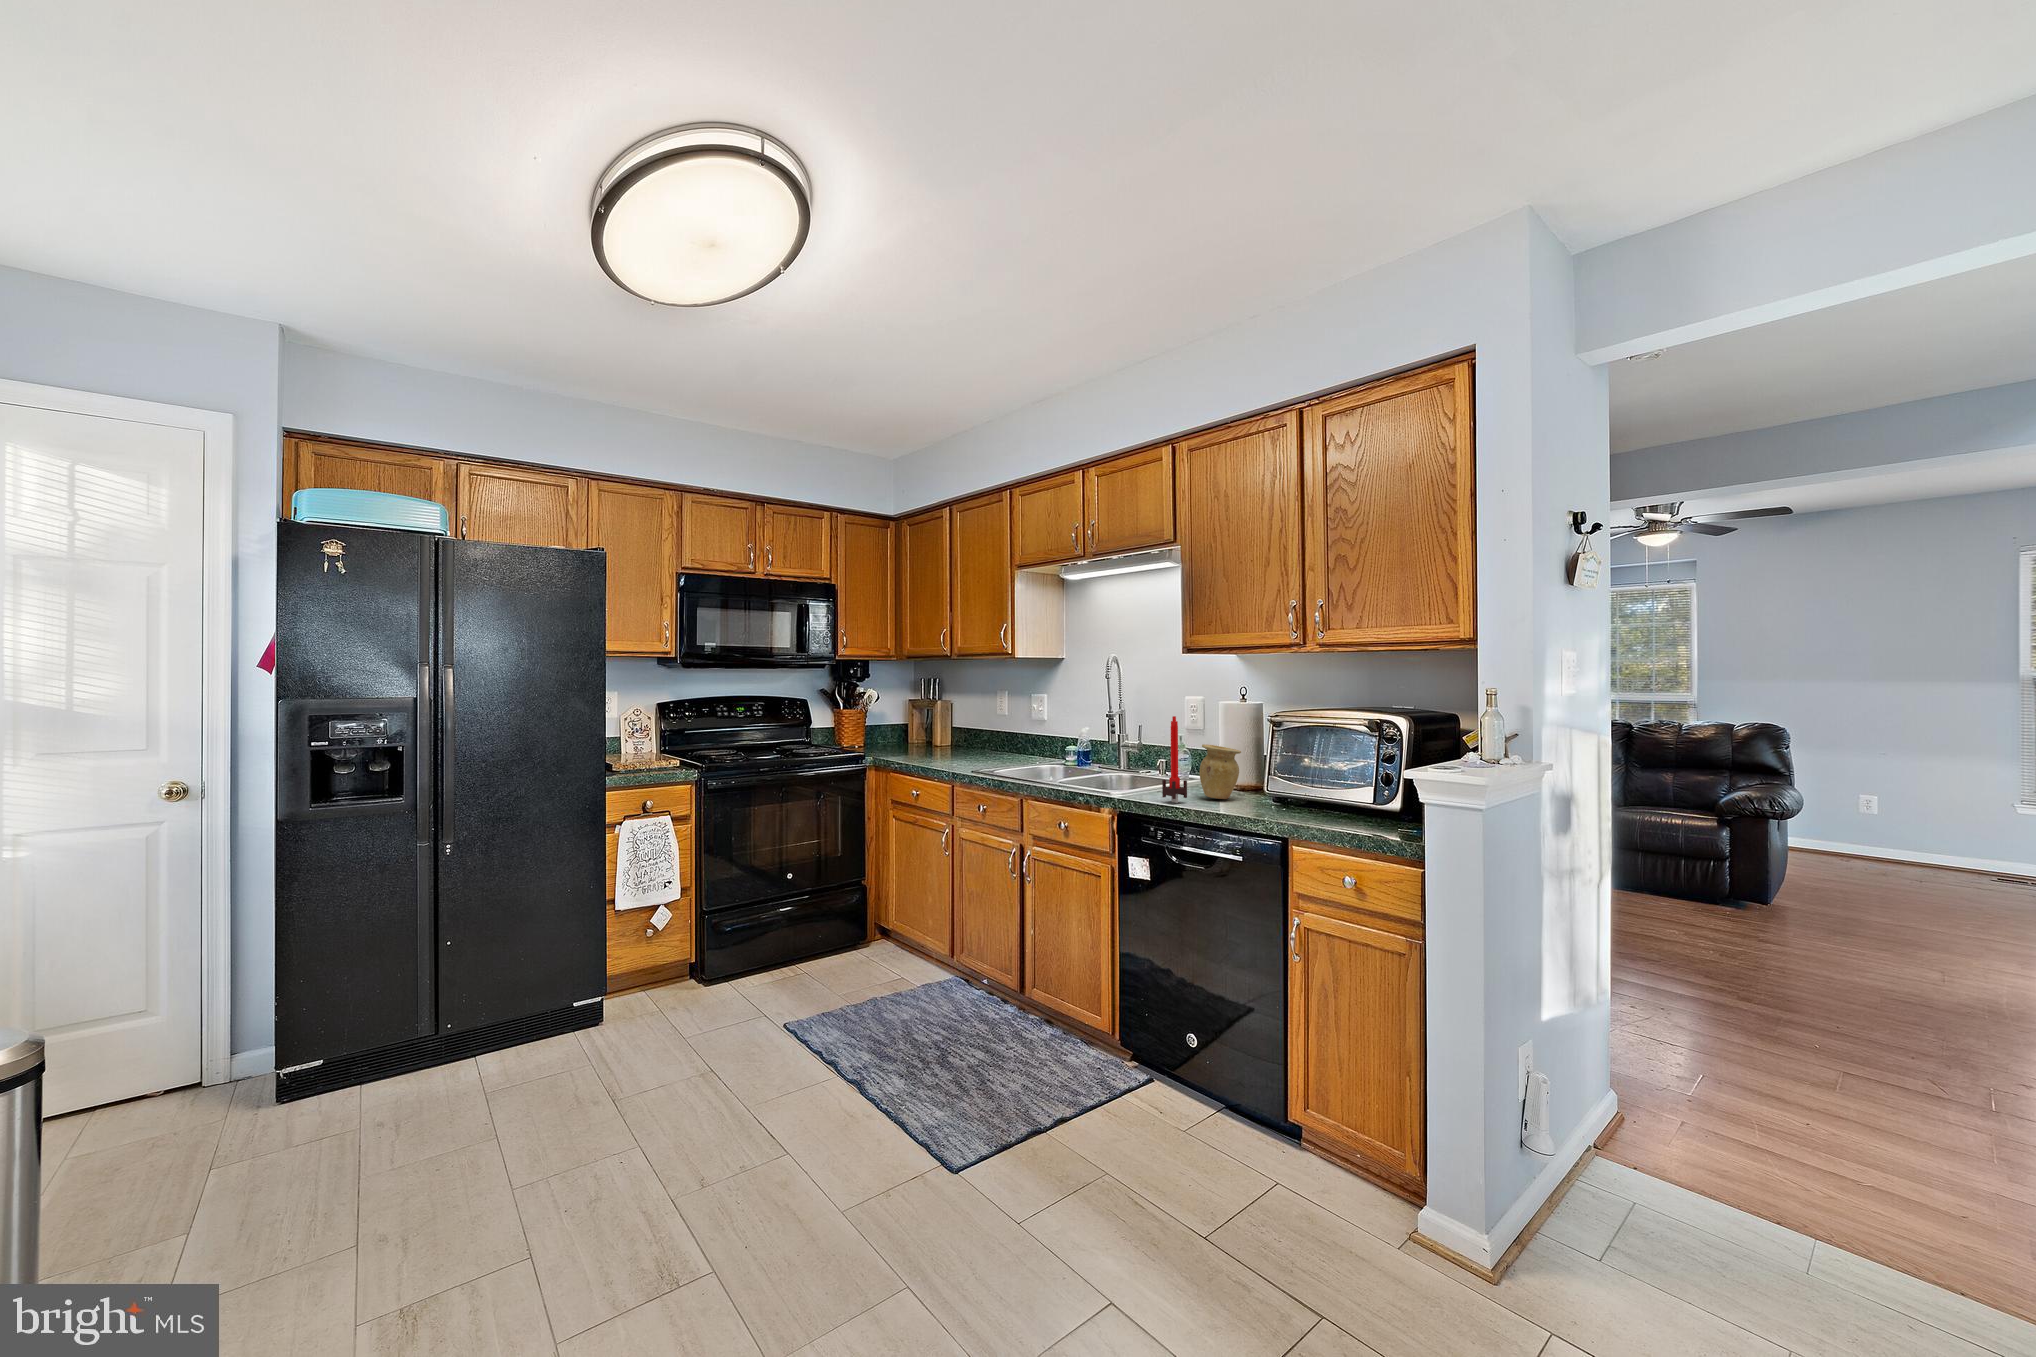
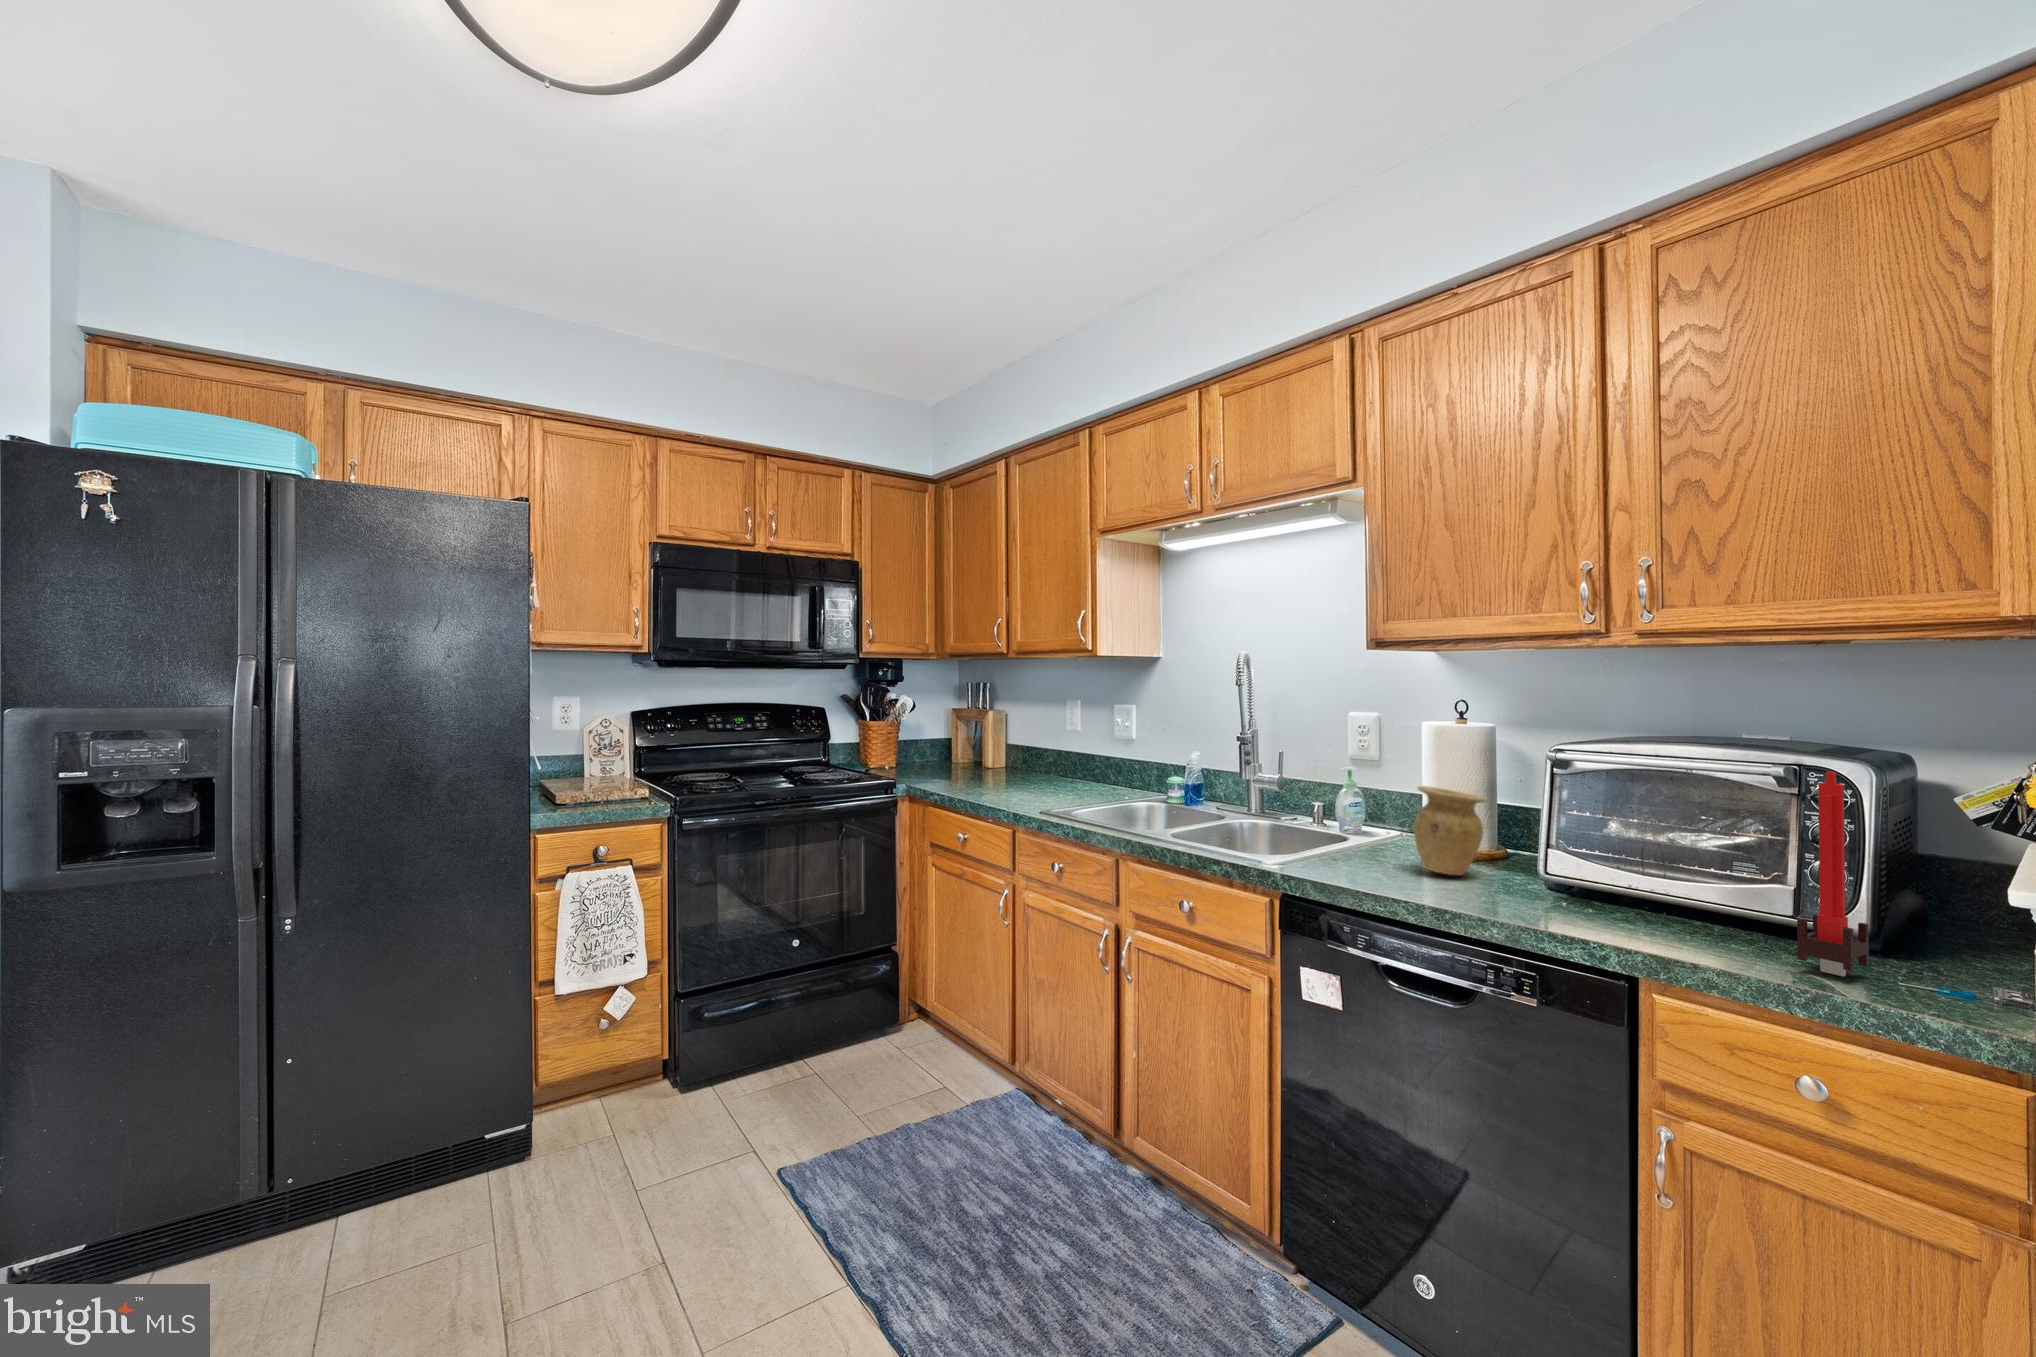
candle: present [1162,716,1187,803] -> present [1797,772,1869,976]

